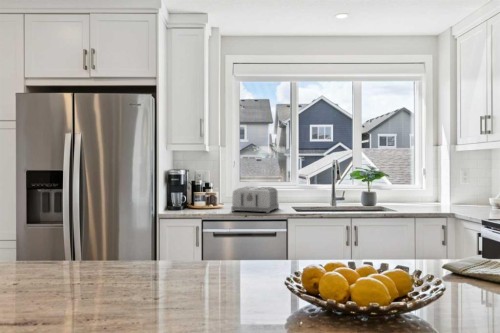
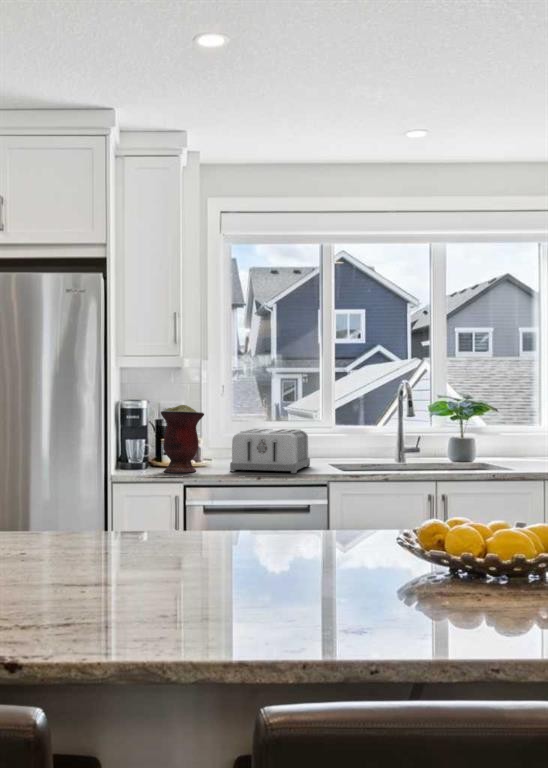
vase: none [192,173,217,212] -> present [161,405,204,473]

